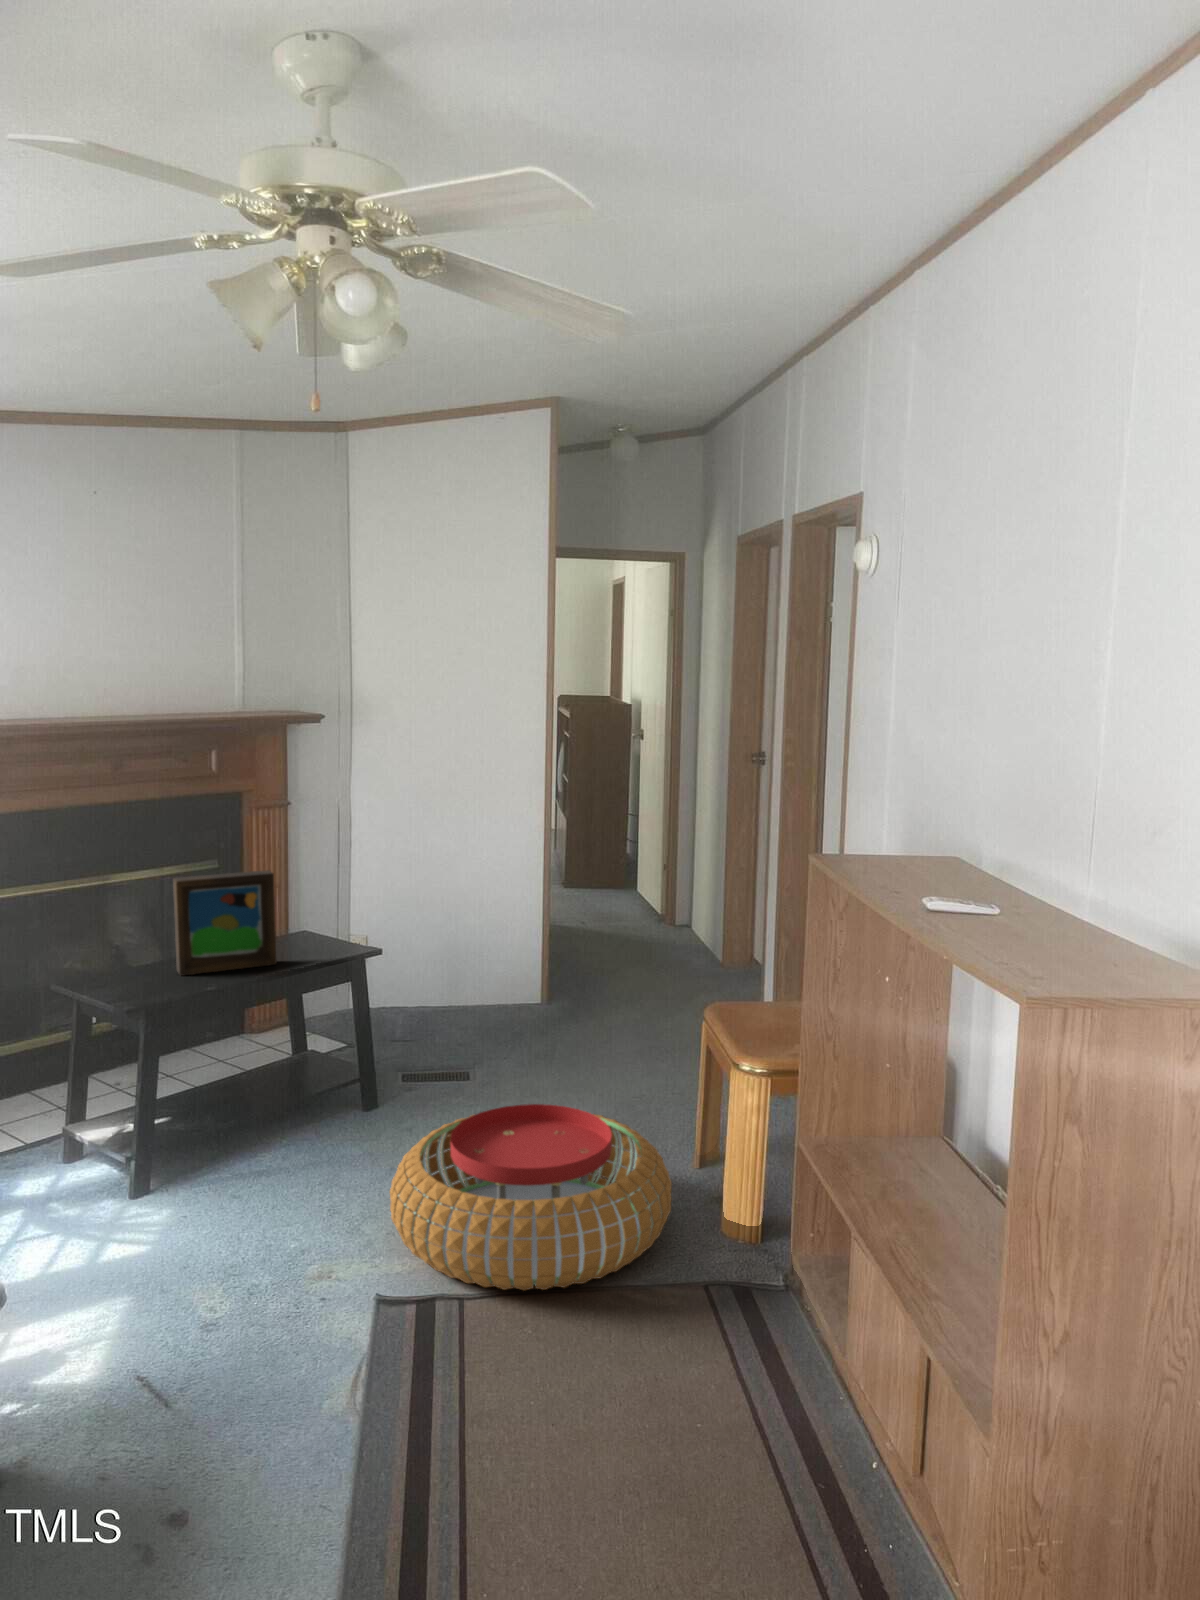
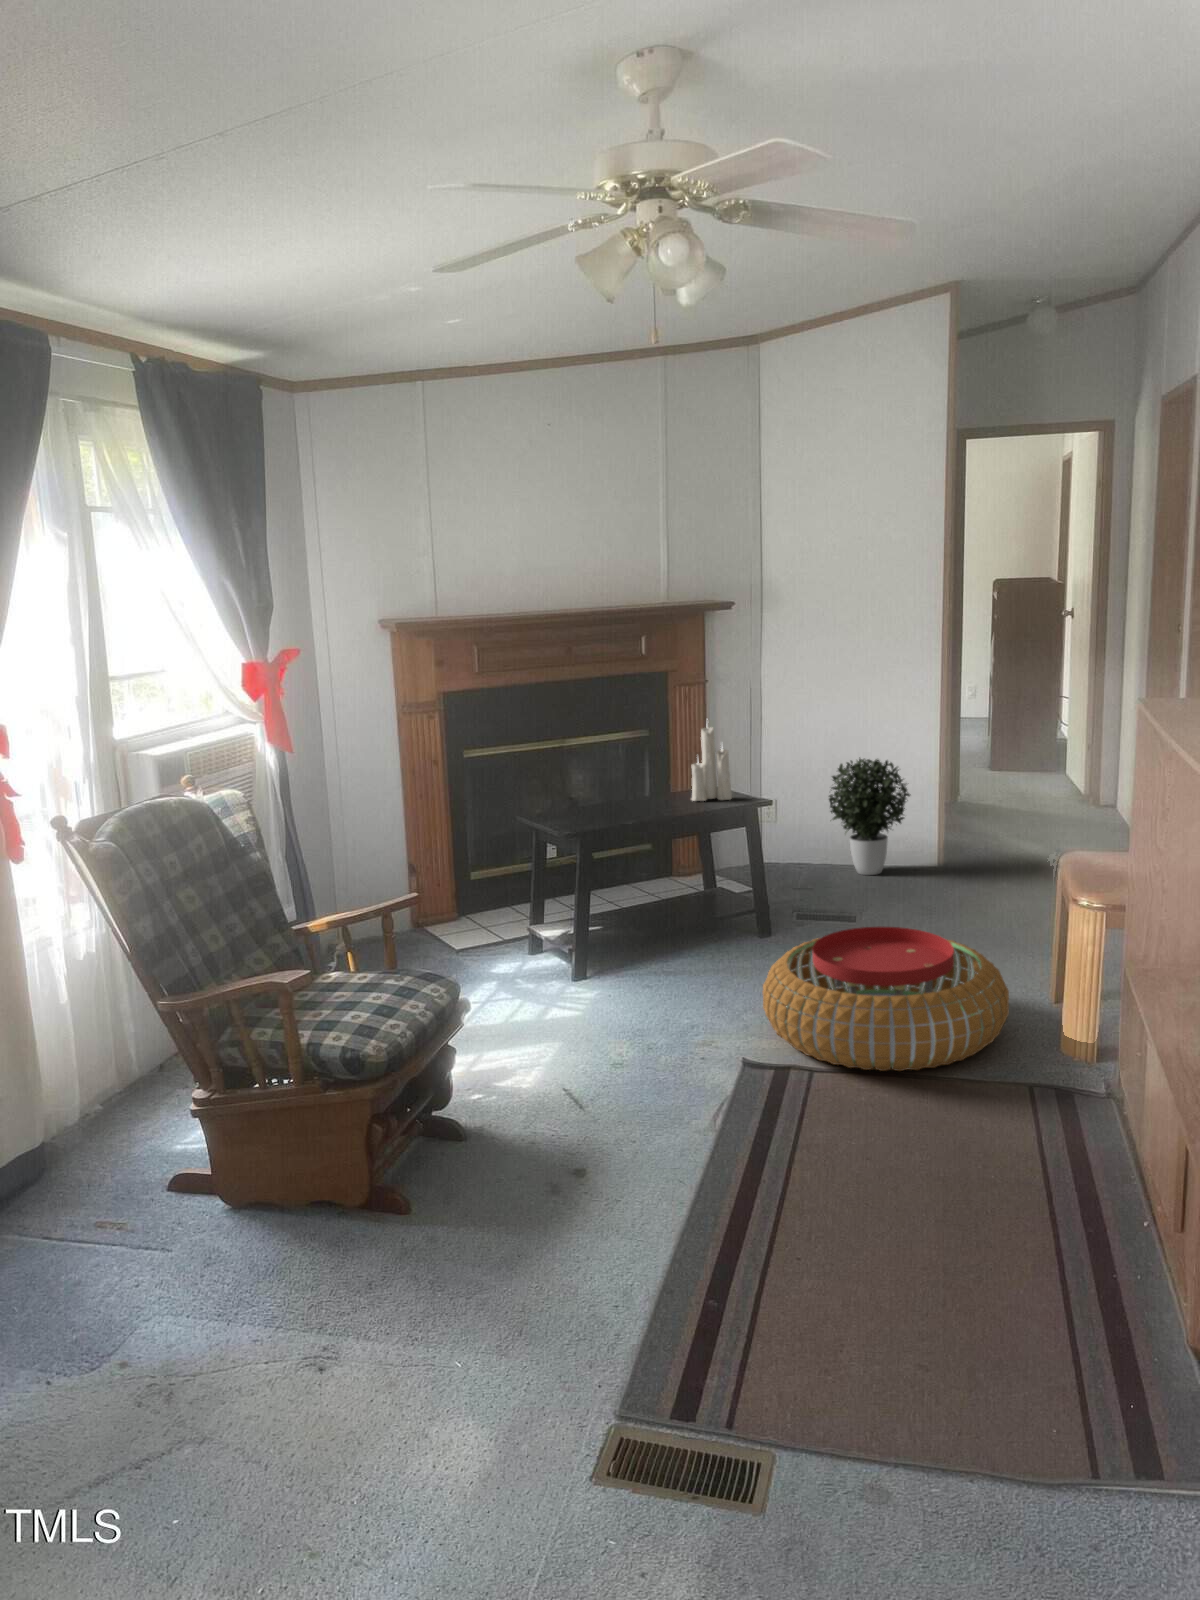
candle: none [278,850,327,955] -> present [692,727,732,801]
picture frame: present [173,870,277,976] -> none [605,730,688,814]
potted plant: none [426,893,515,1025] -> present [829,759,910,875]

